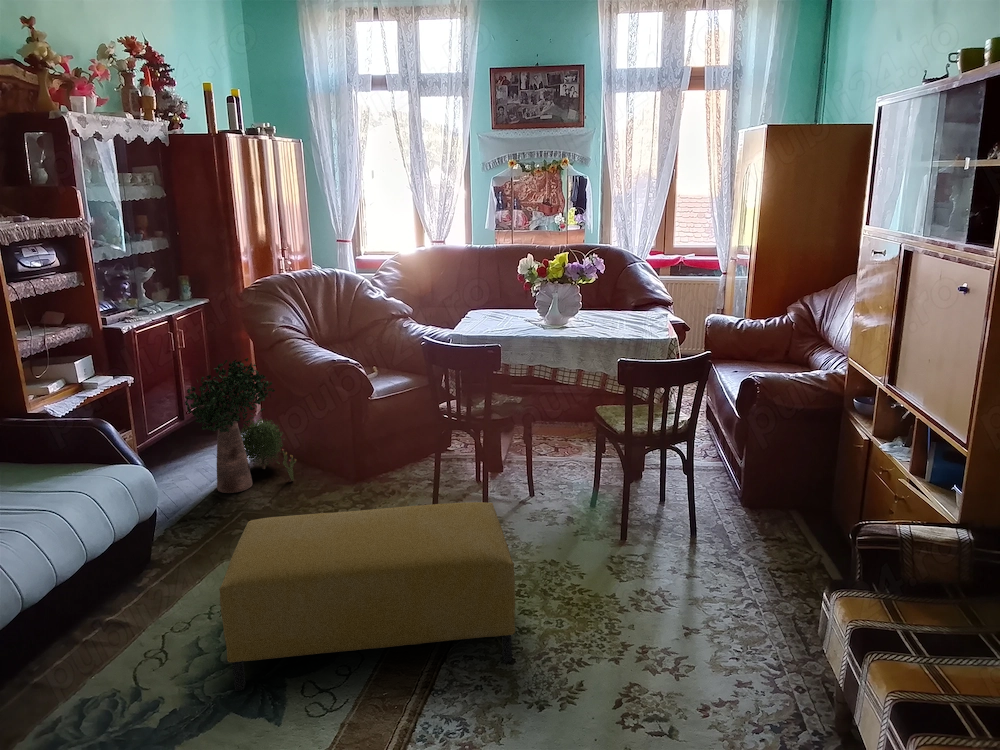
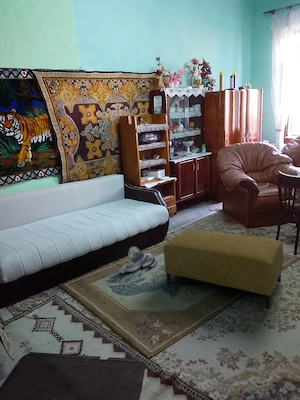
potted plant: present [185,358,296,493] -> none [190,175,228,225]
plush toy: none [50,613,166,714] -> present [119,246,157,274]

